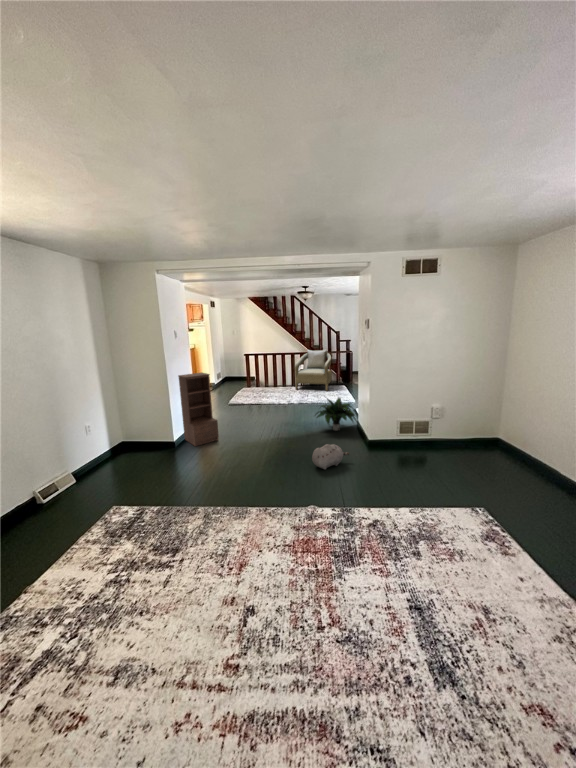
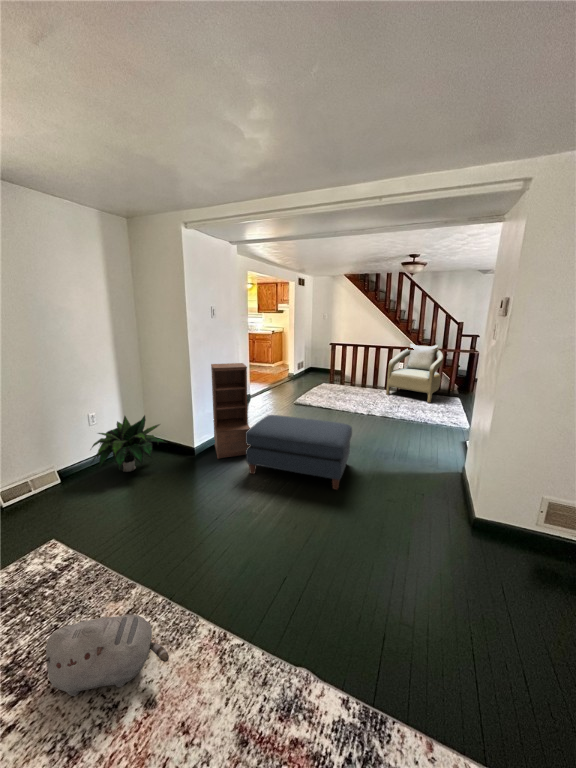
potted plant: present [315,398,356,431] -> present [92,415,166,472]
ottoman: none [222,405,292,449] -> present [246,415,352,490]
plush toy: present [312,444,349,469] -> present [39,615,169,696]

